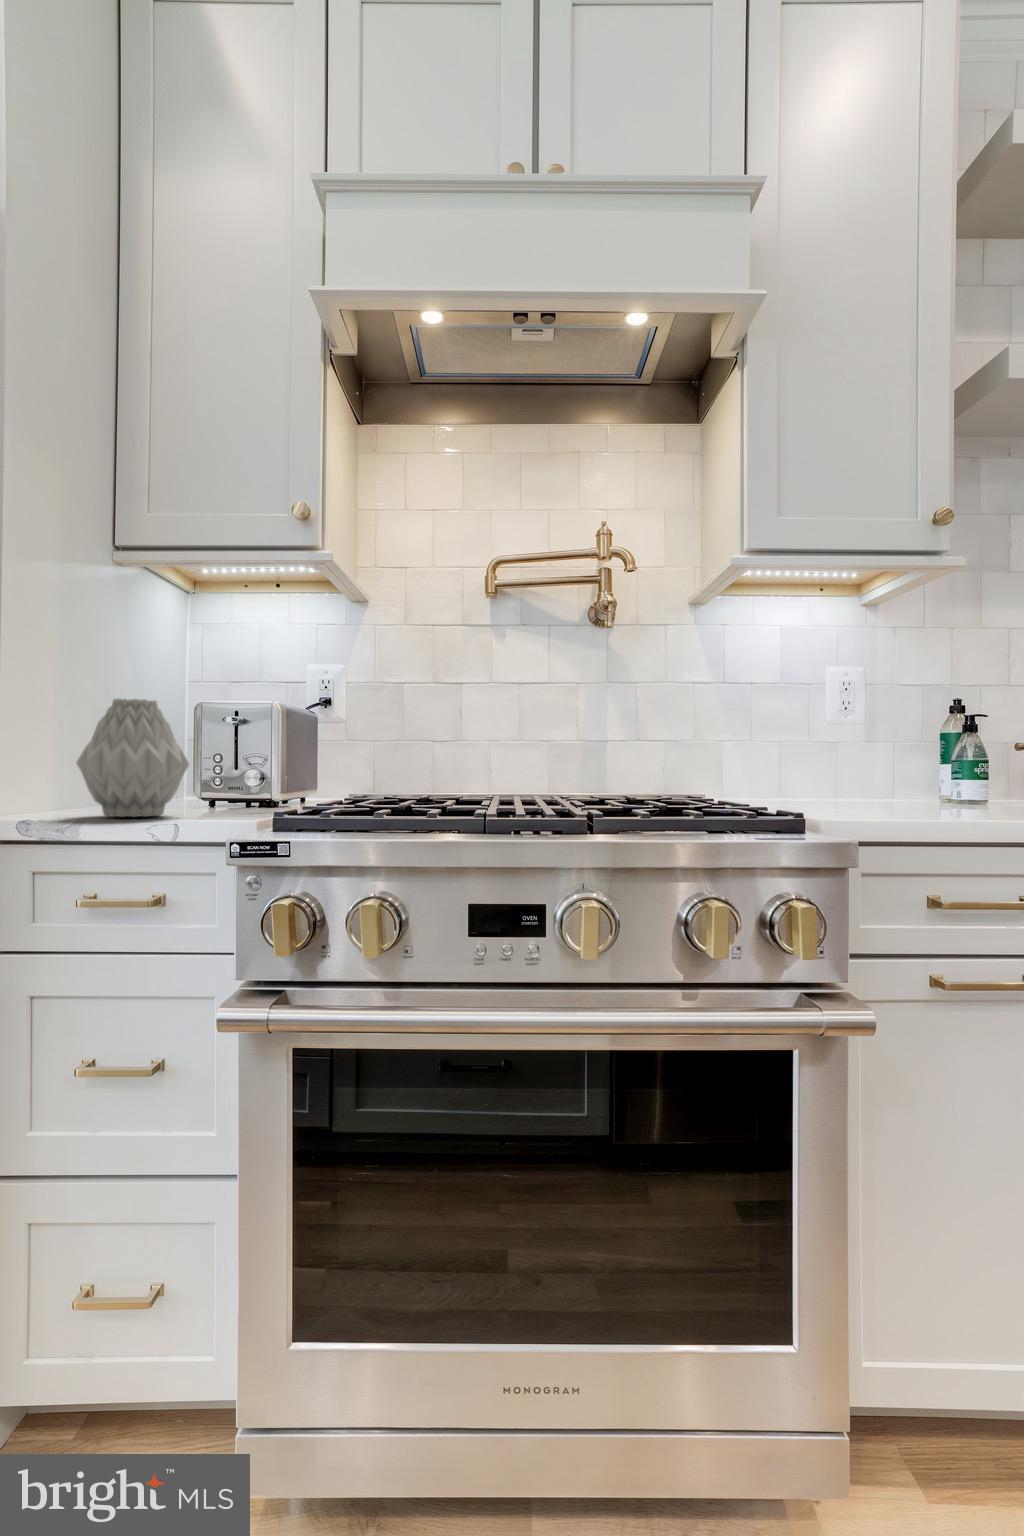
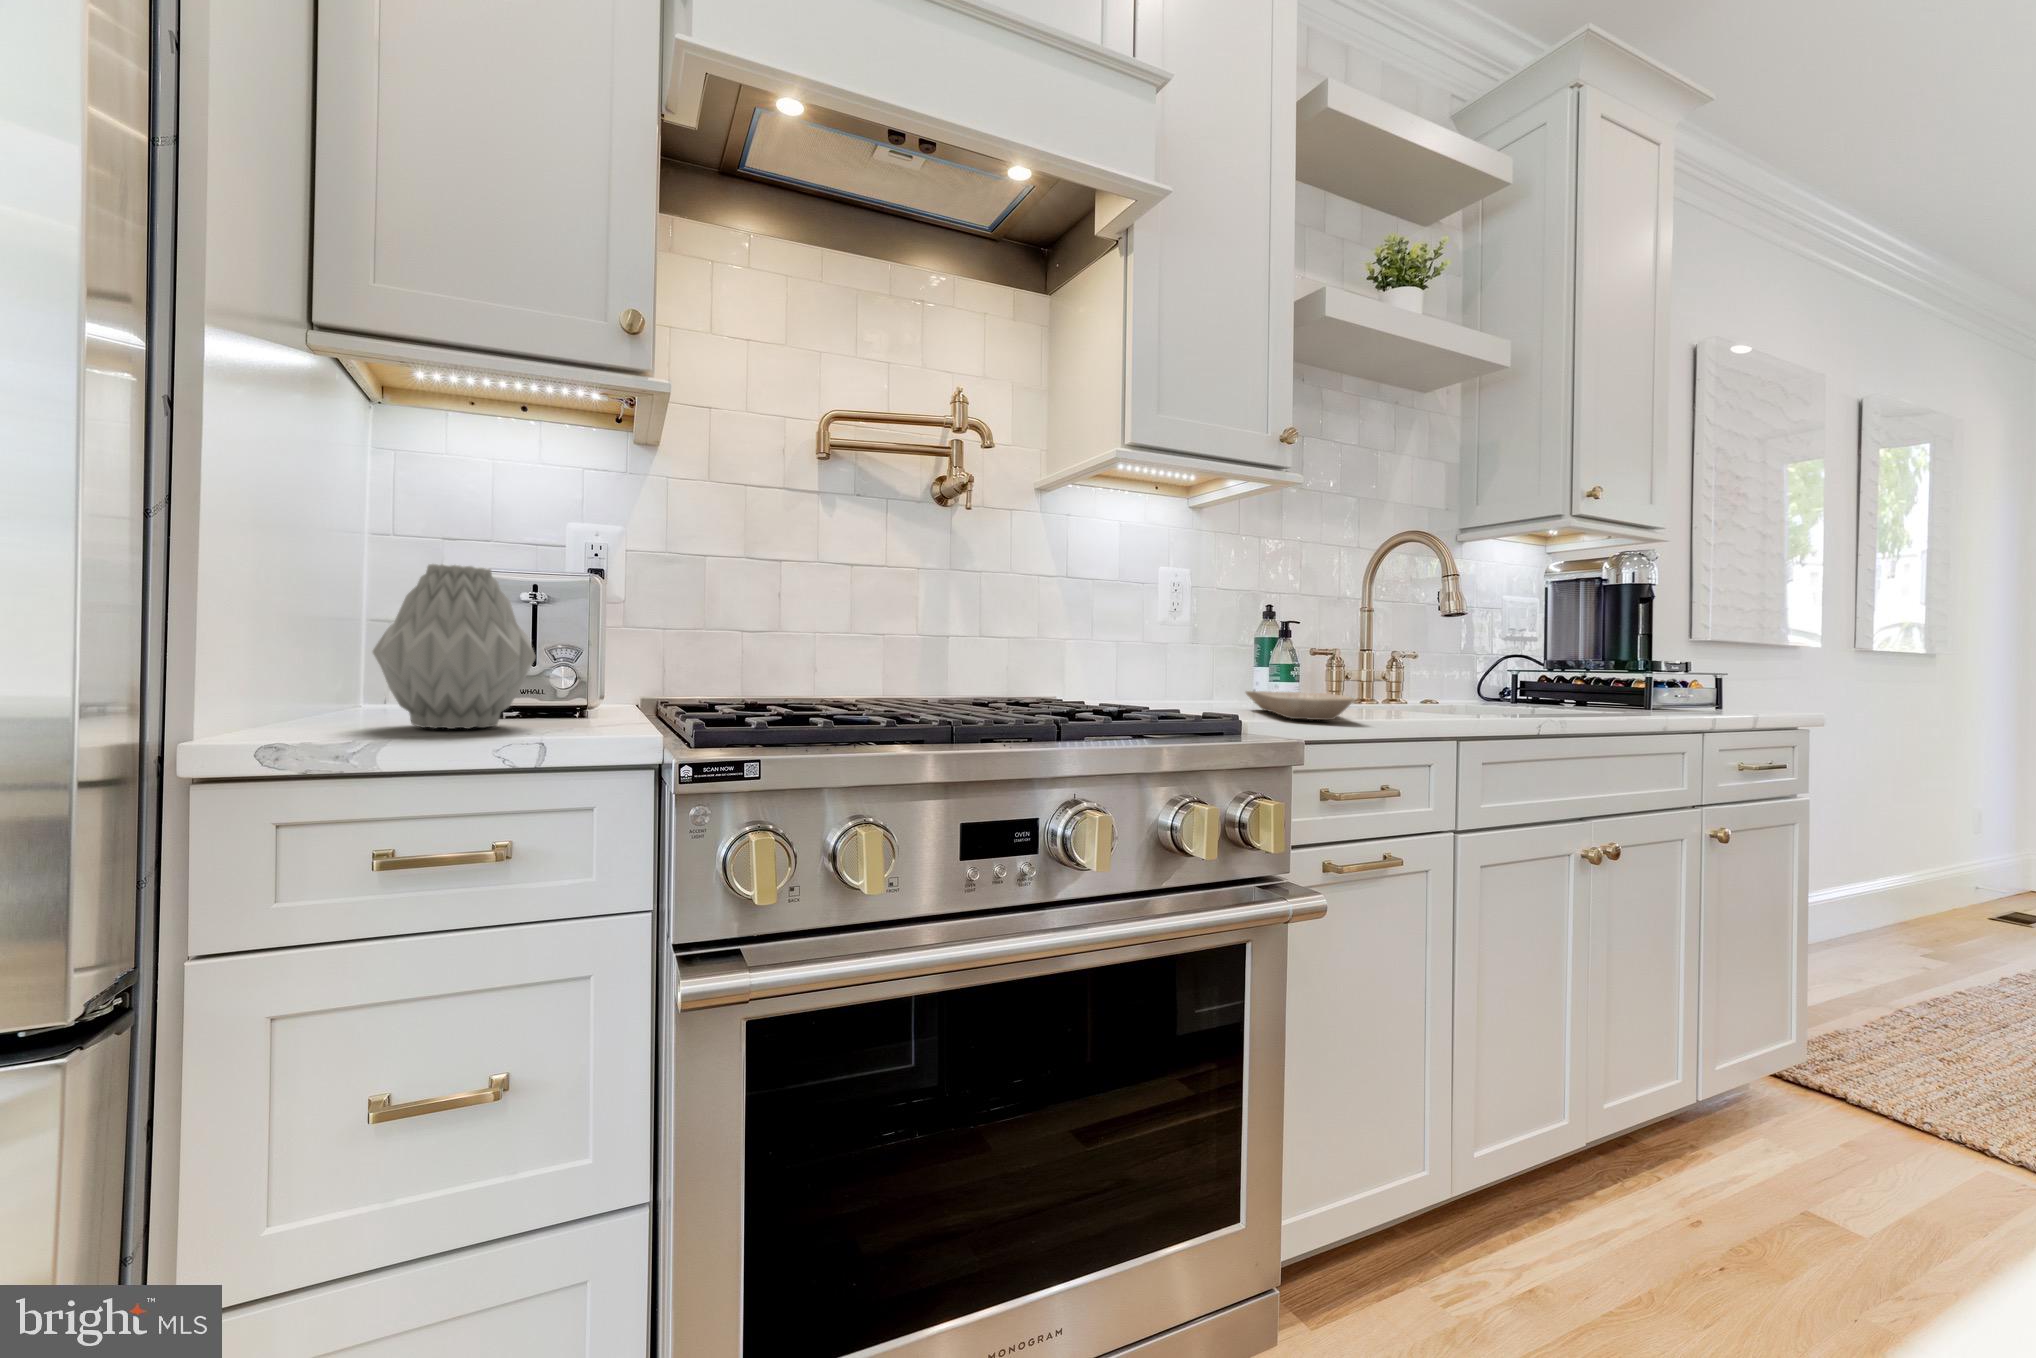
tray: none [872,790,975,818] -> present [1246,691,1355,720]

